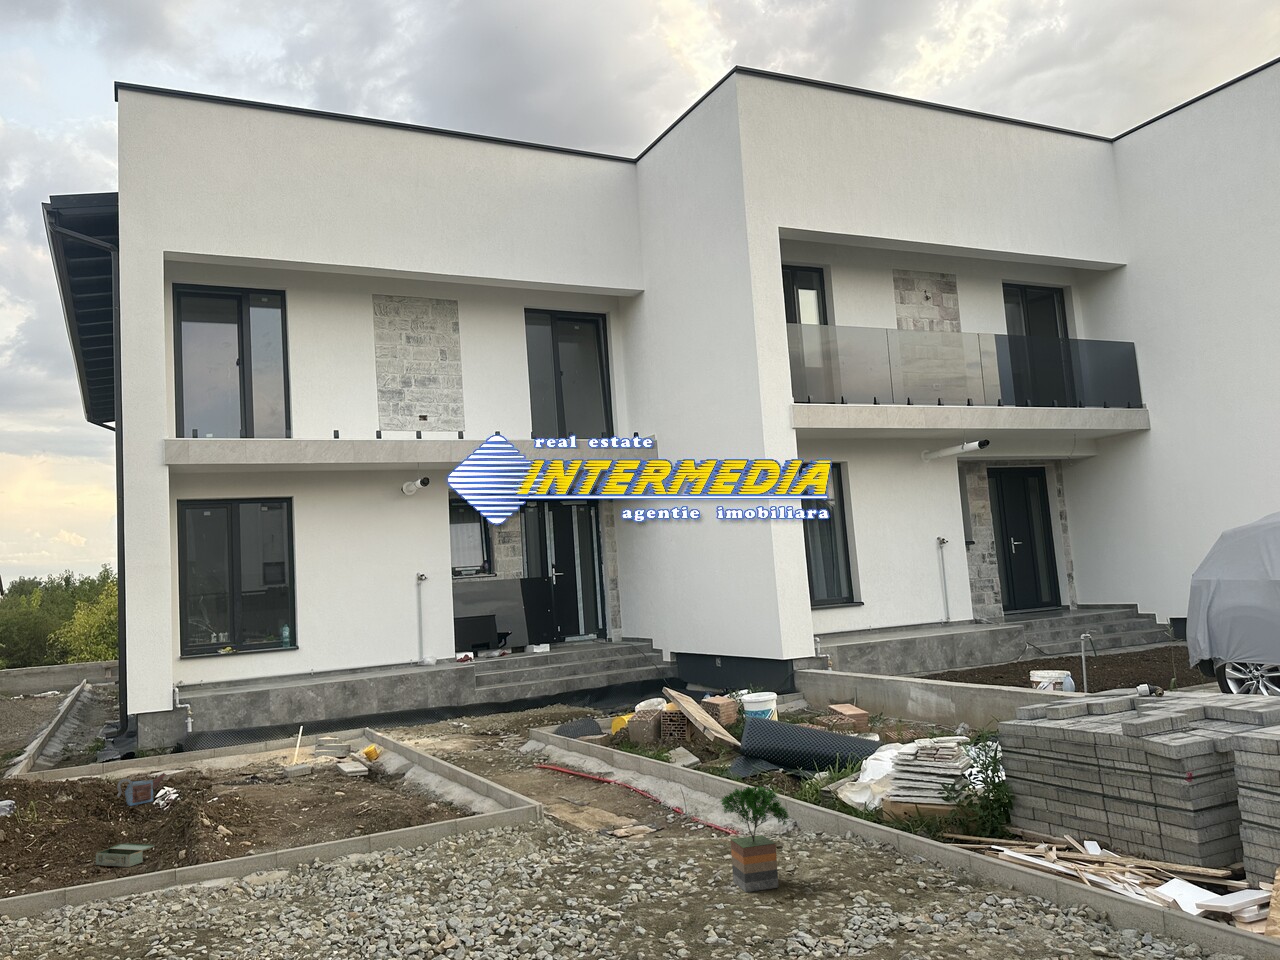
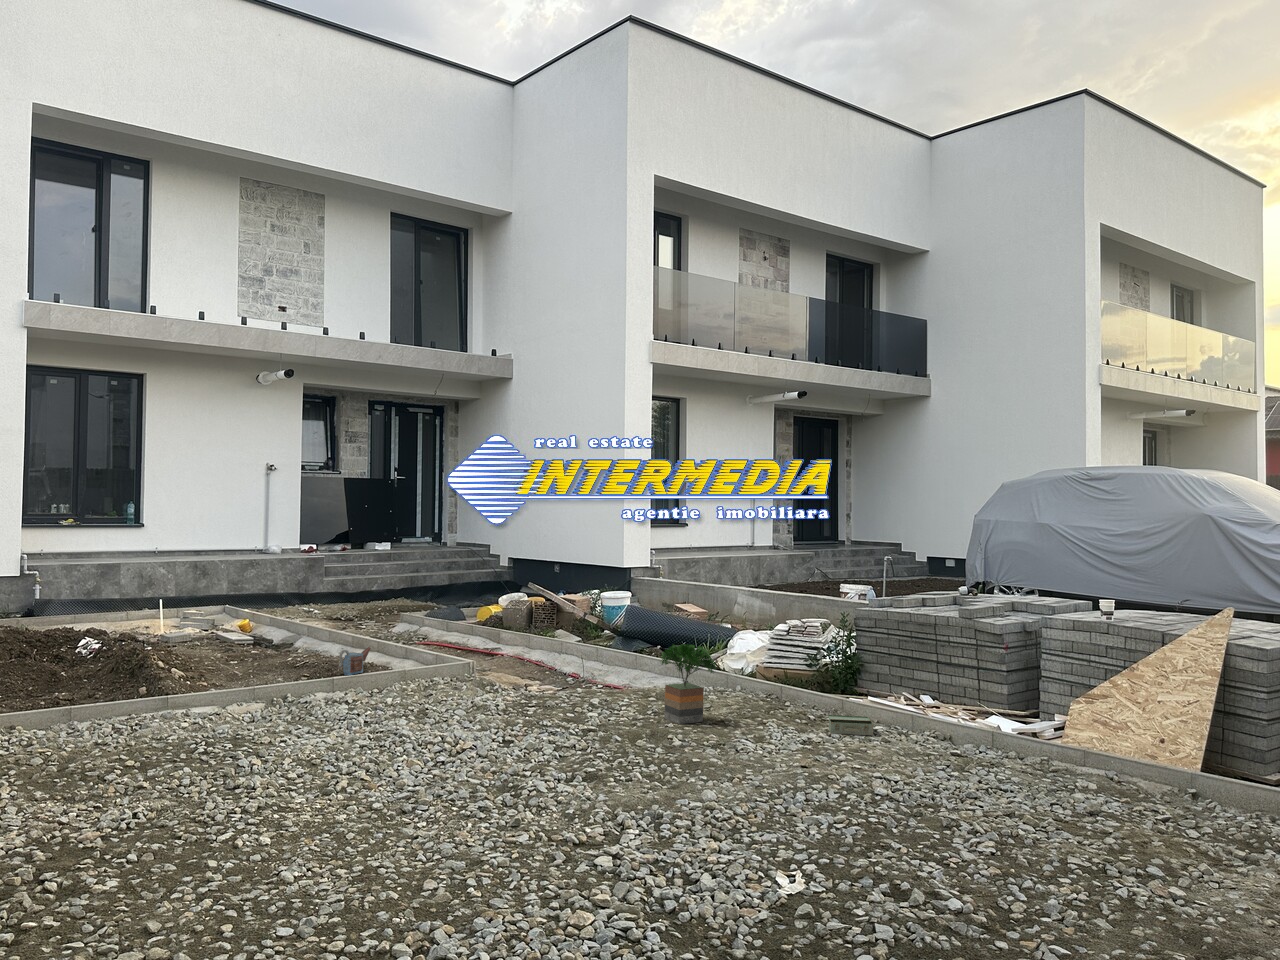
watering can: present [117,773,166,806] -> present [339,647,371,675]
toolbox: present [96,843,155,867] -> present [828,715,873,735]

